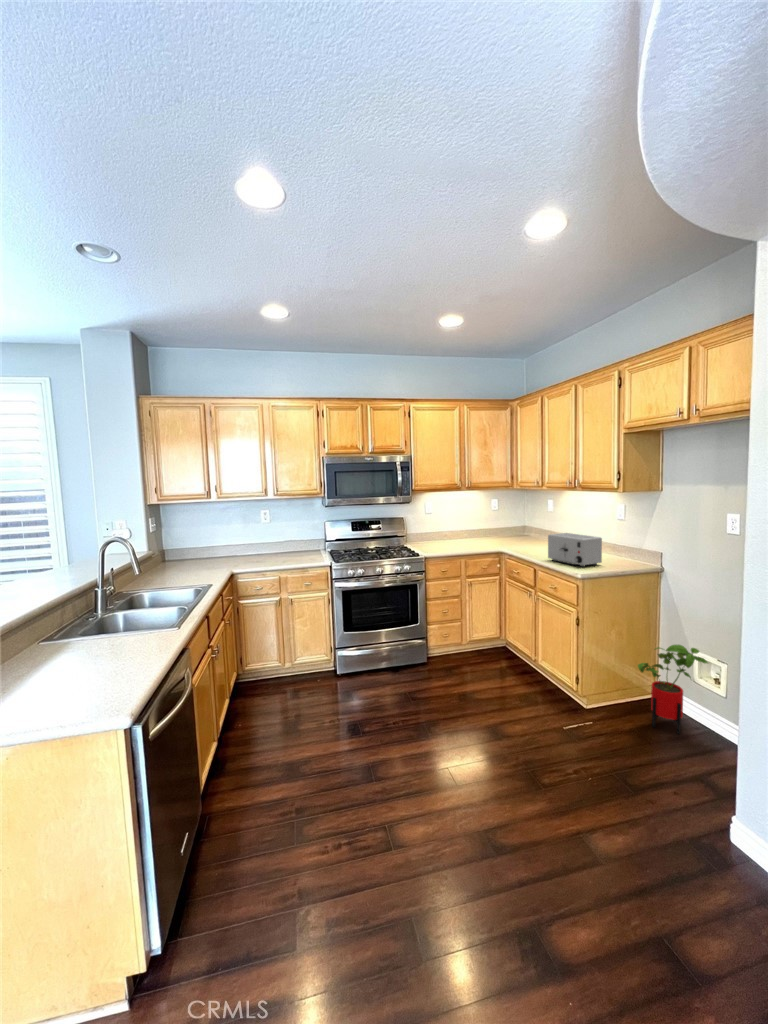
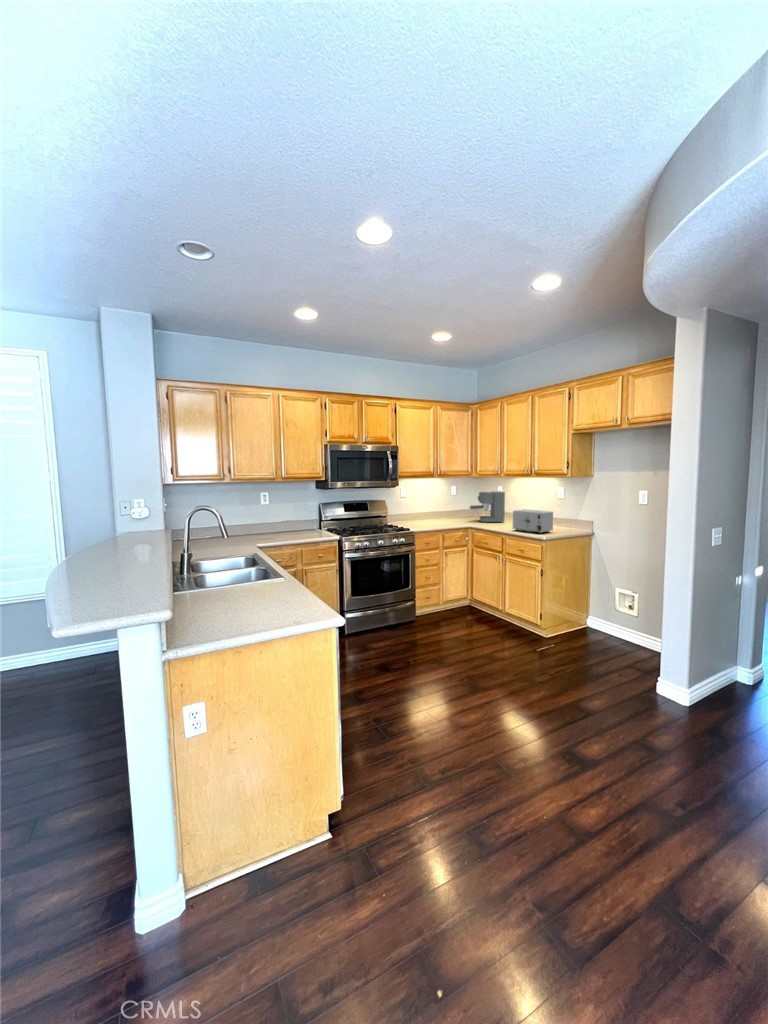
coffee maker: none [506,507,550,547] -> present [470,491,505,522]
house plant: present [638,645,708,734] -> none [583,583,629,645]

